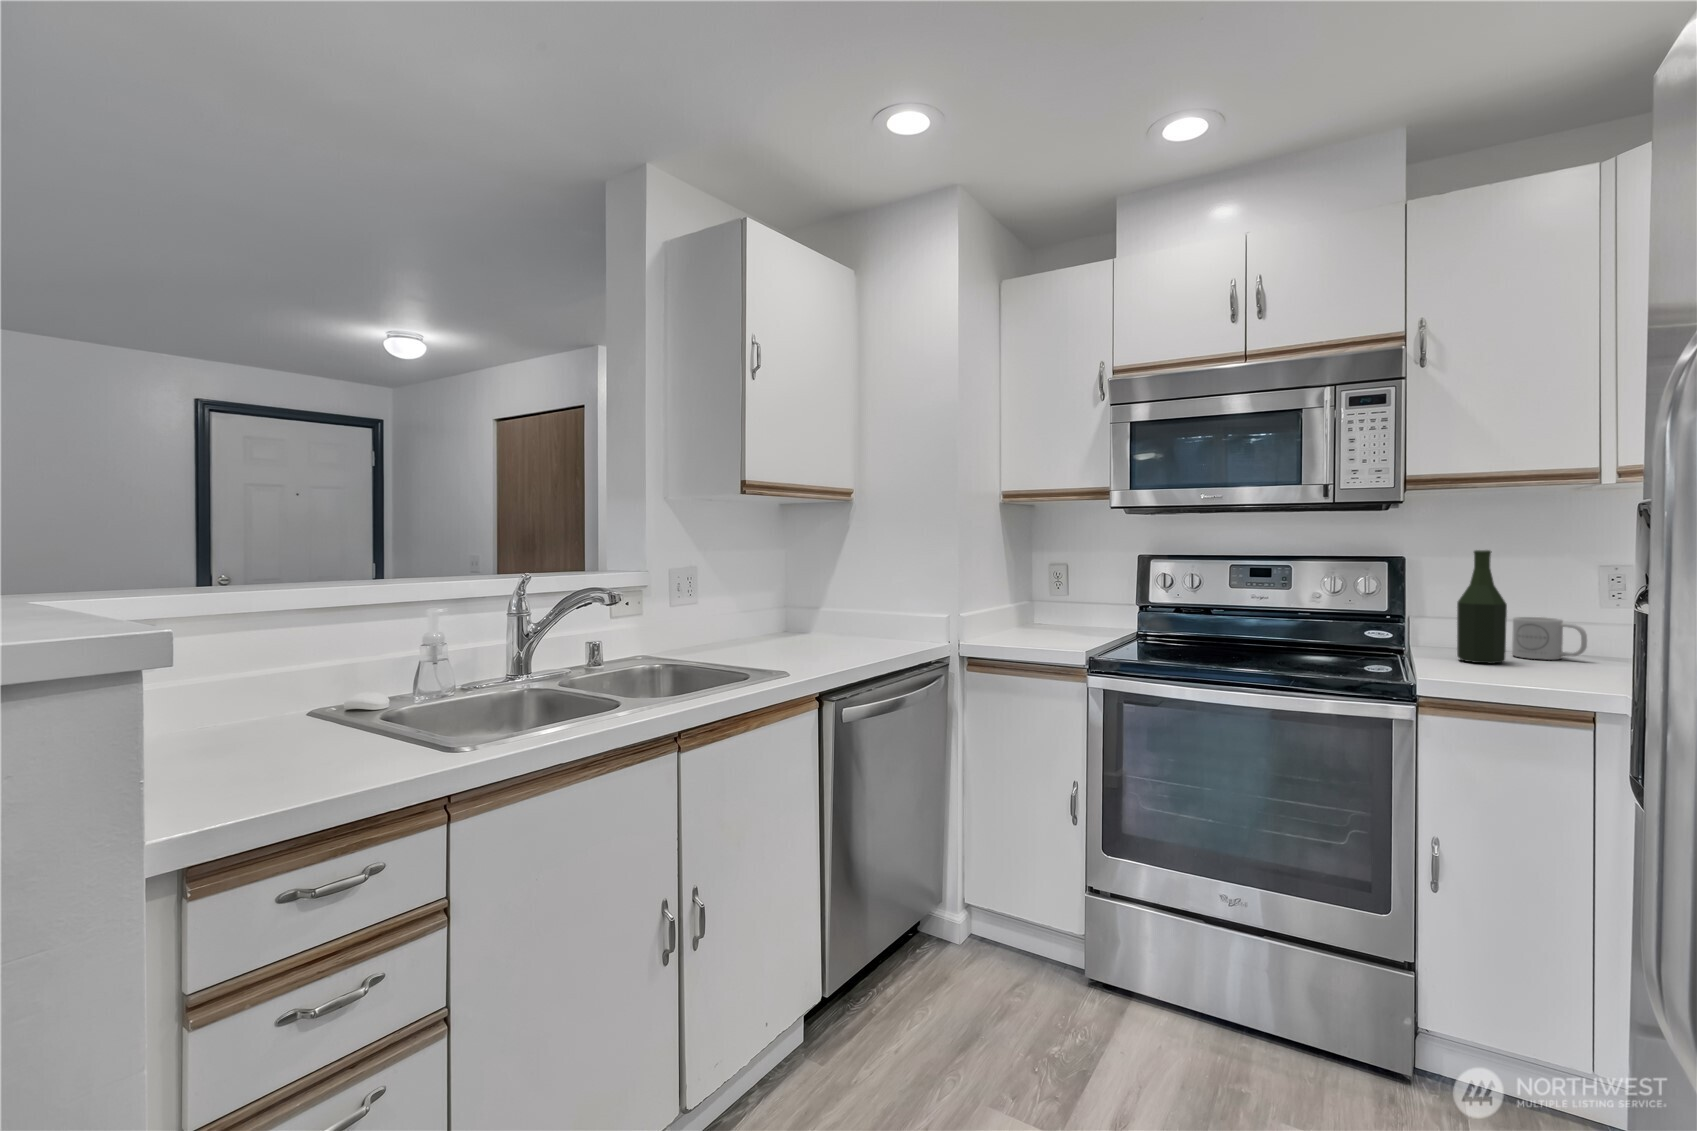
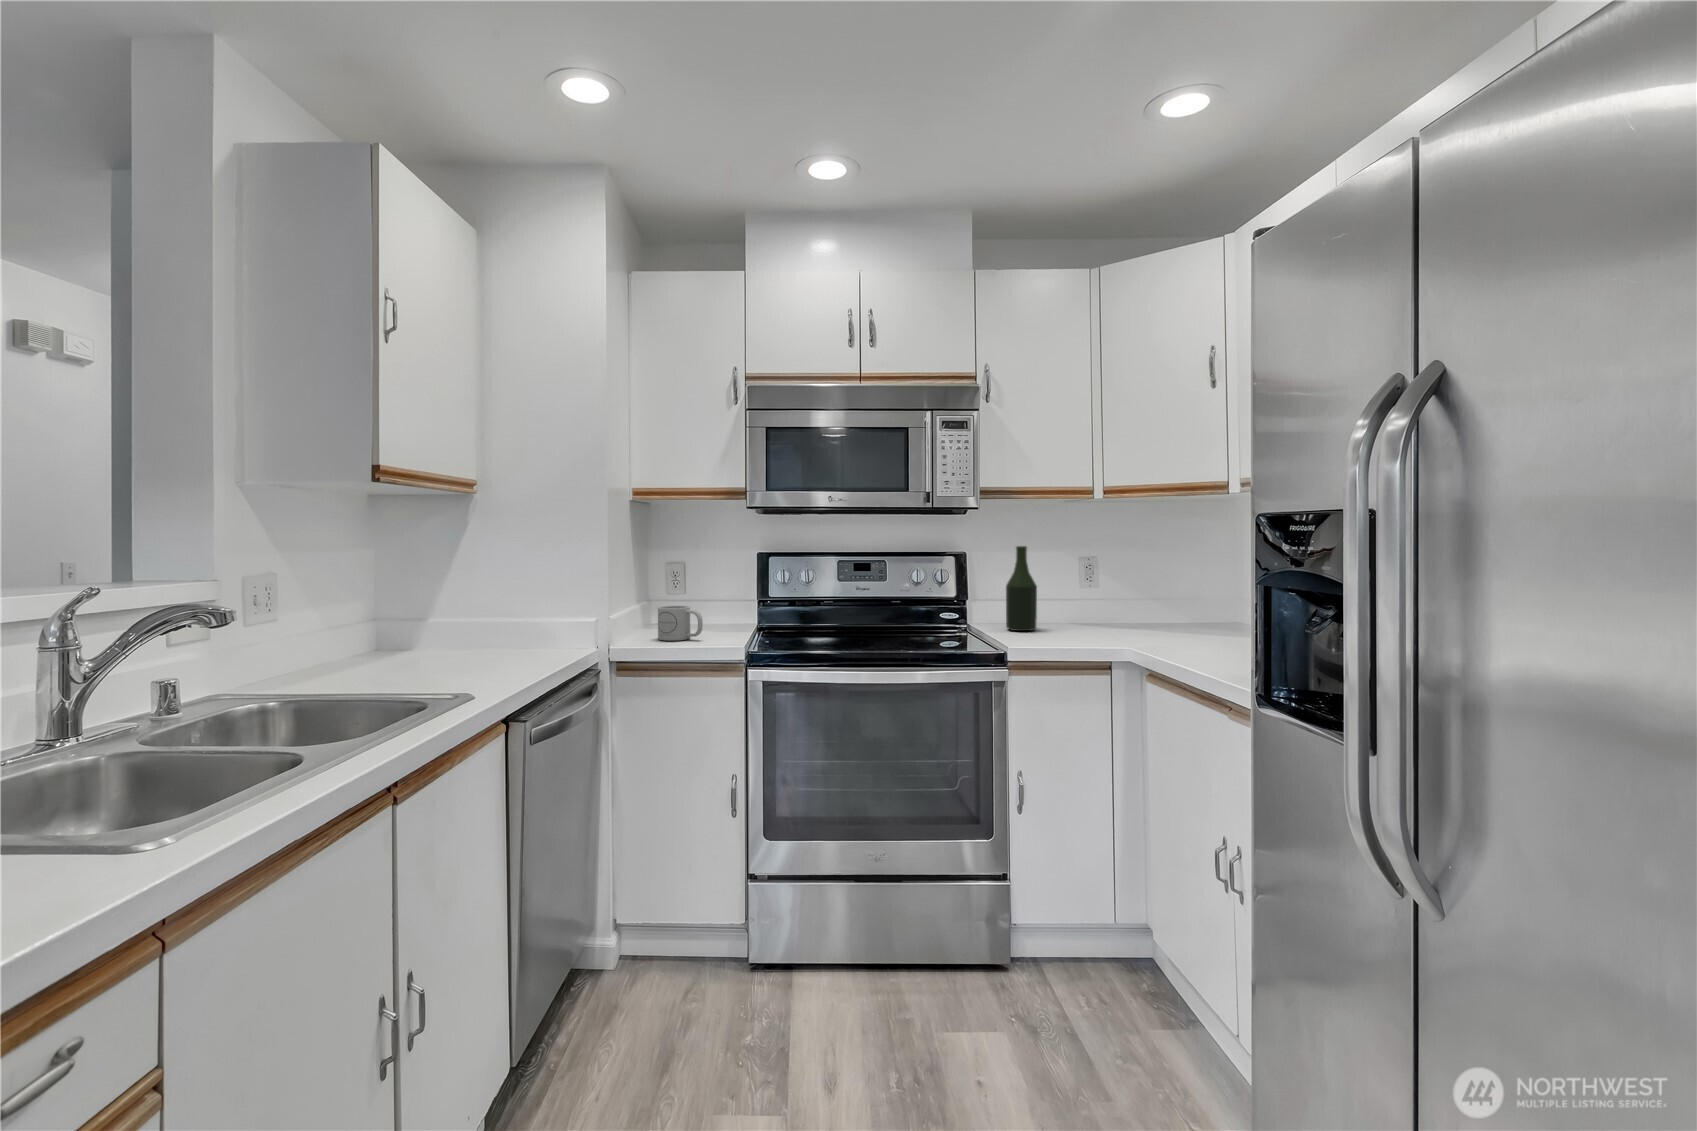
mug: present [1512,617,1587,660] -> present [658,606,703,641]

